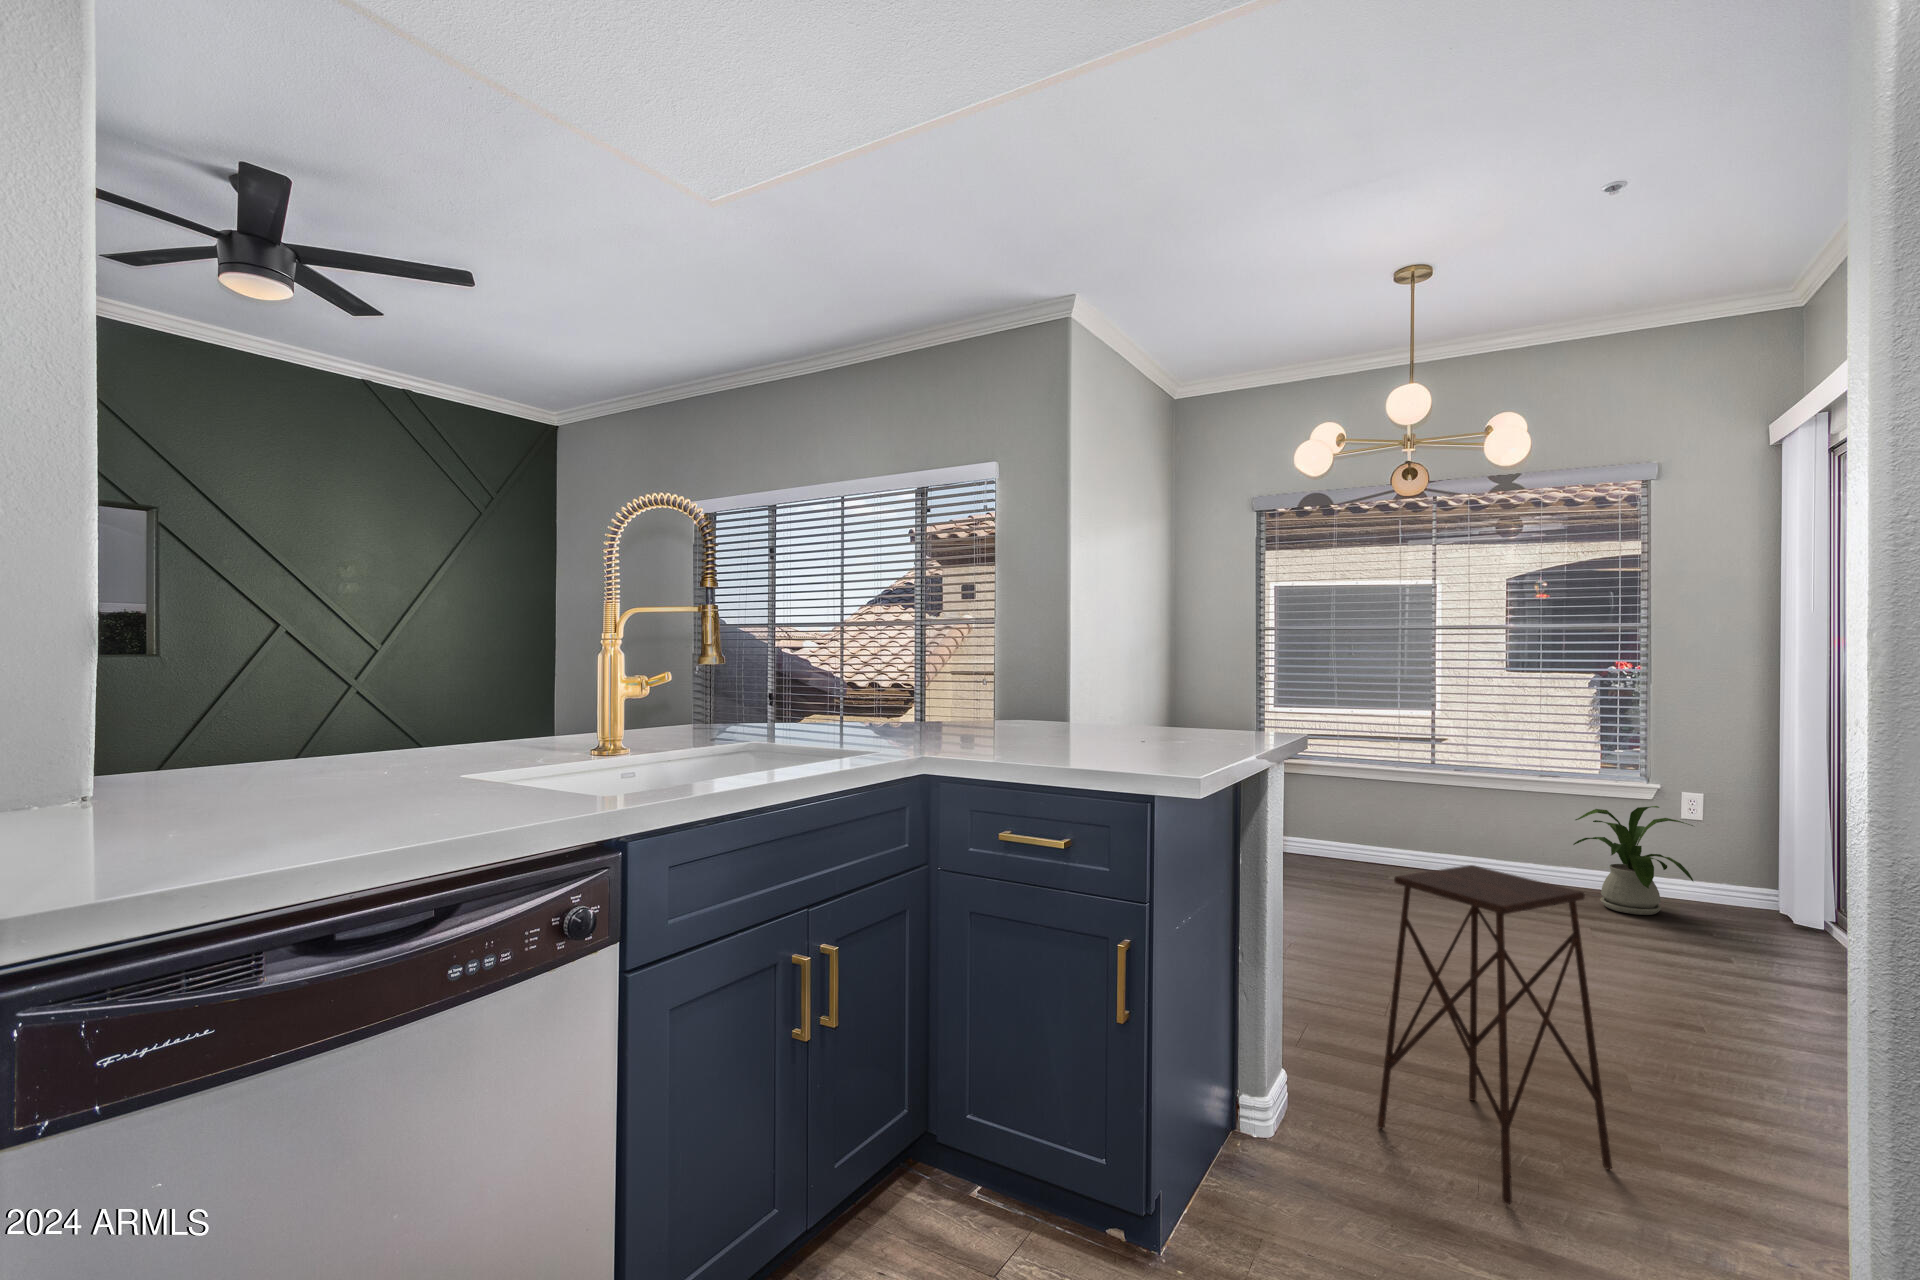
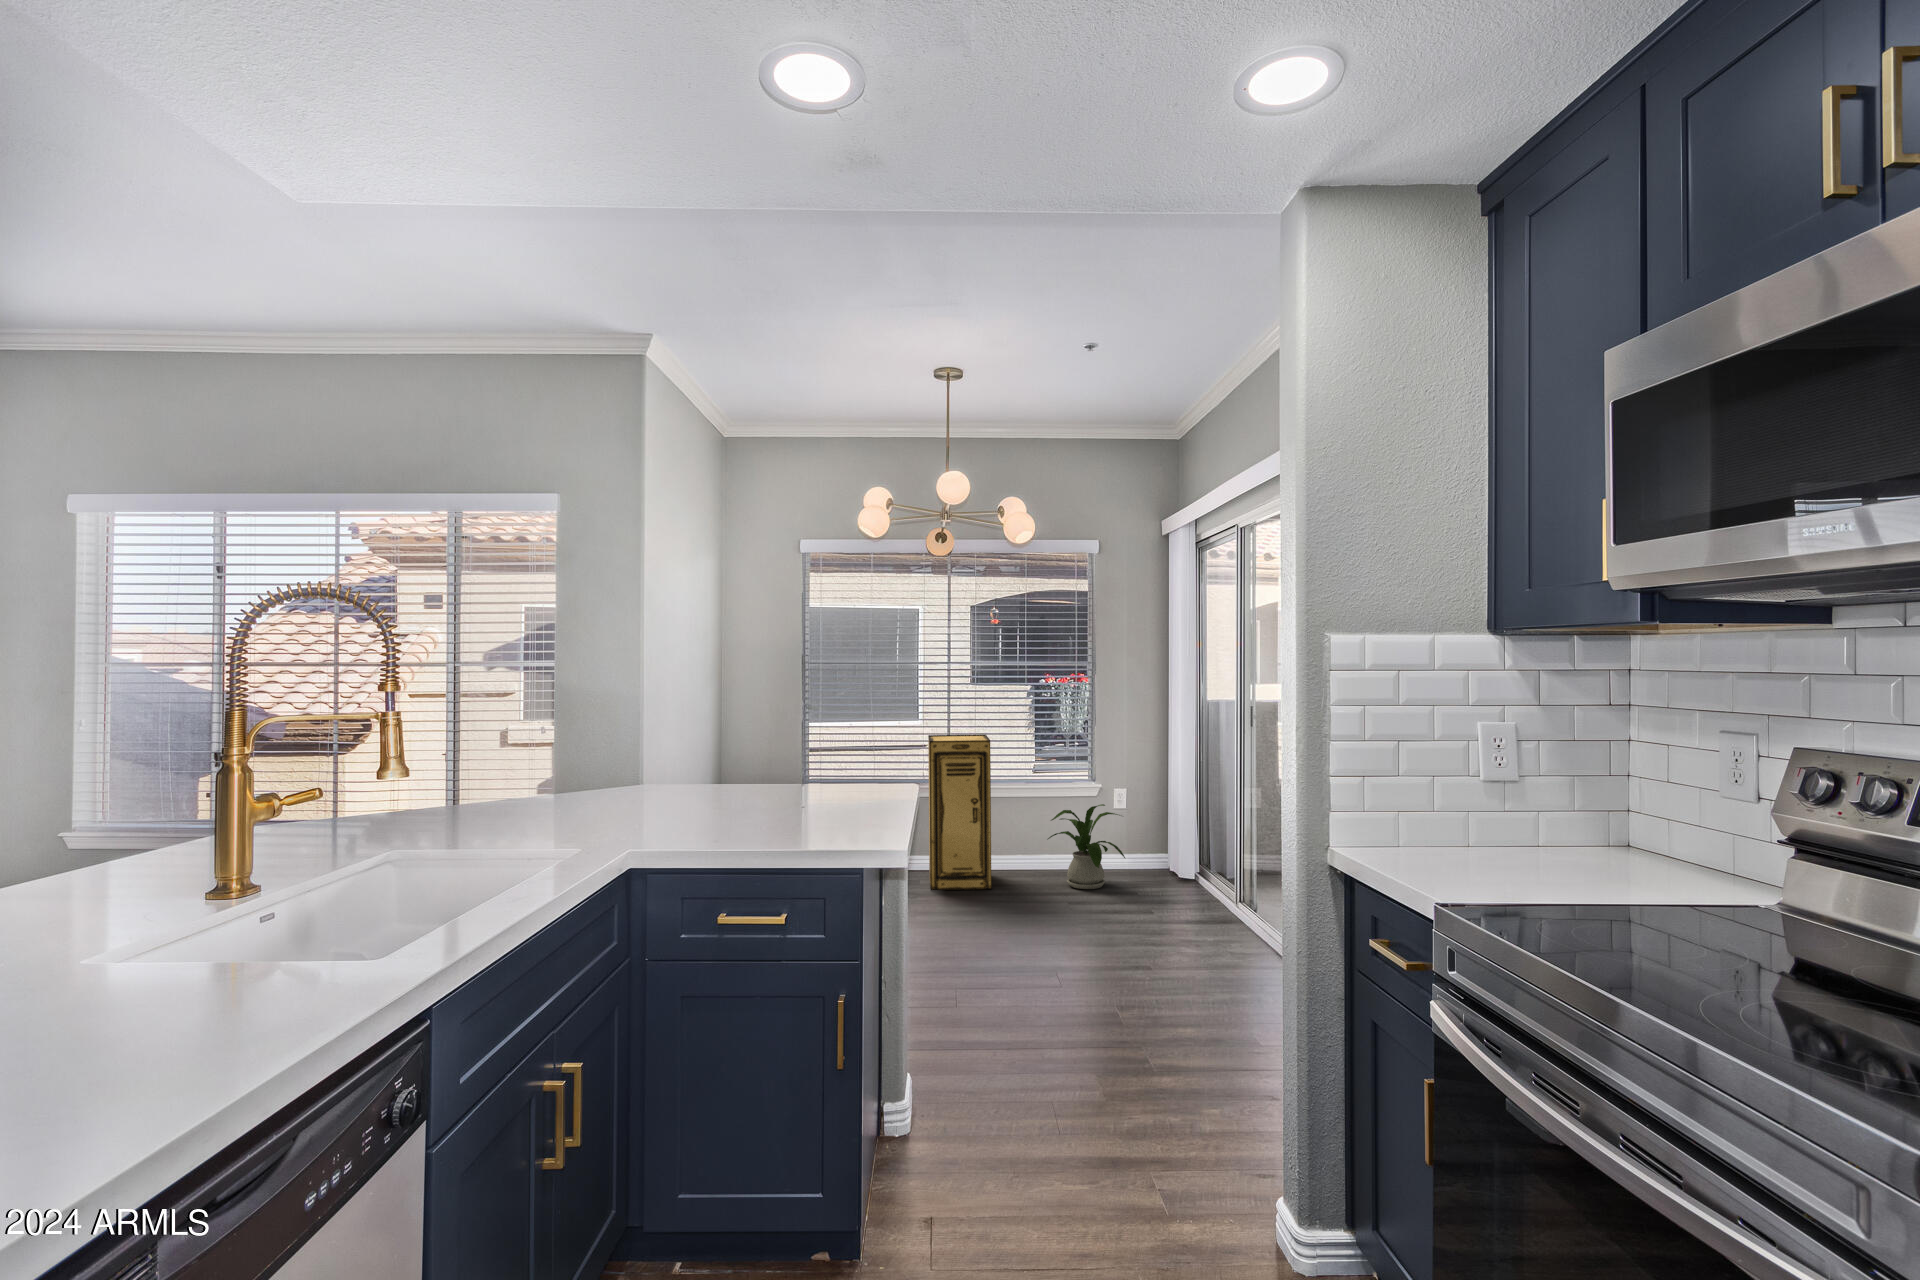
storage cabinet: none [1405,708,1487,894] -> present [928,735,991,890]
side table: present [1377,865,1612,1204] -> none [981,879,1130,1132]

